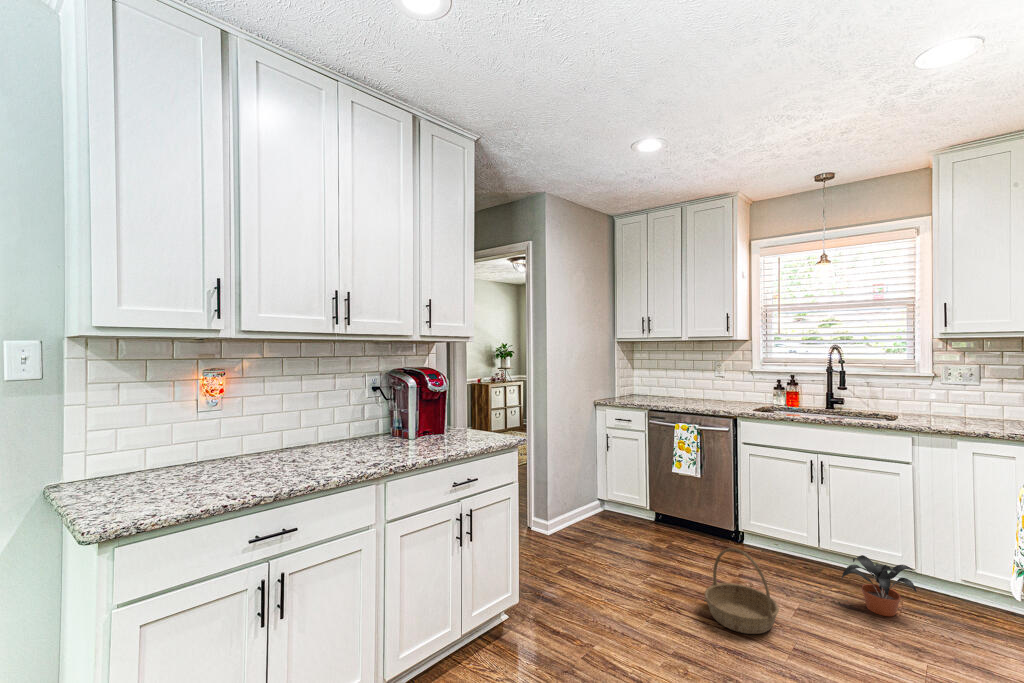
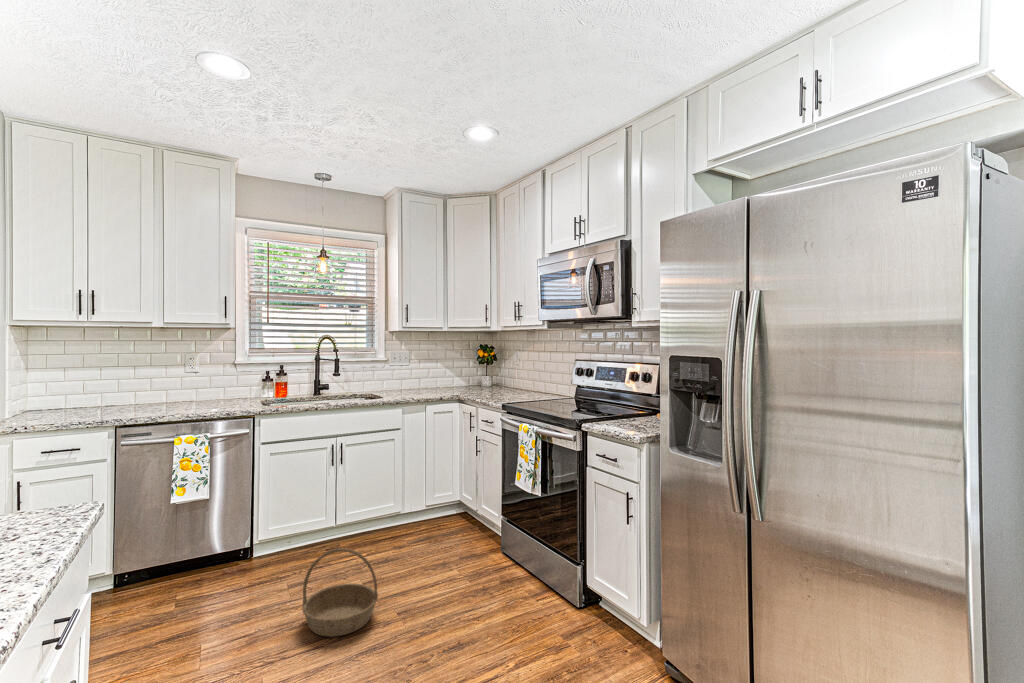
potted plant: present [842,555,917,616] -> none [378,509,428,557]

